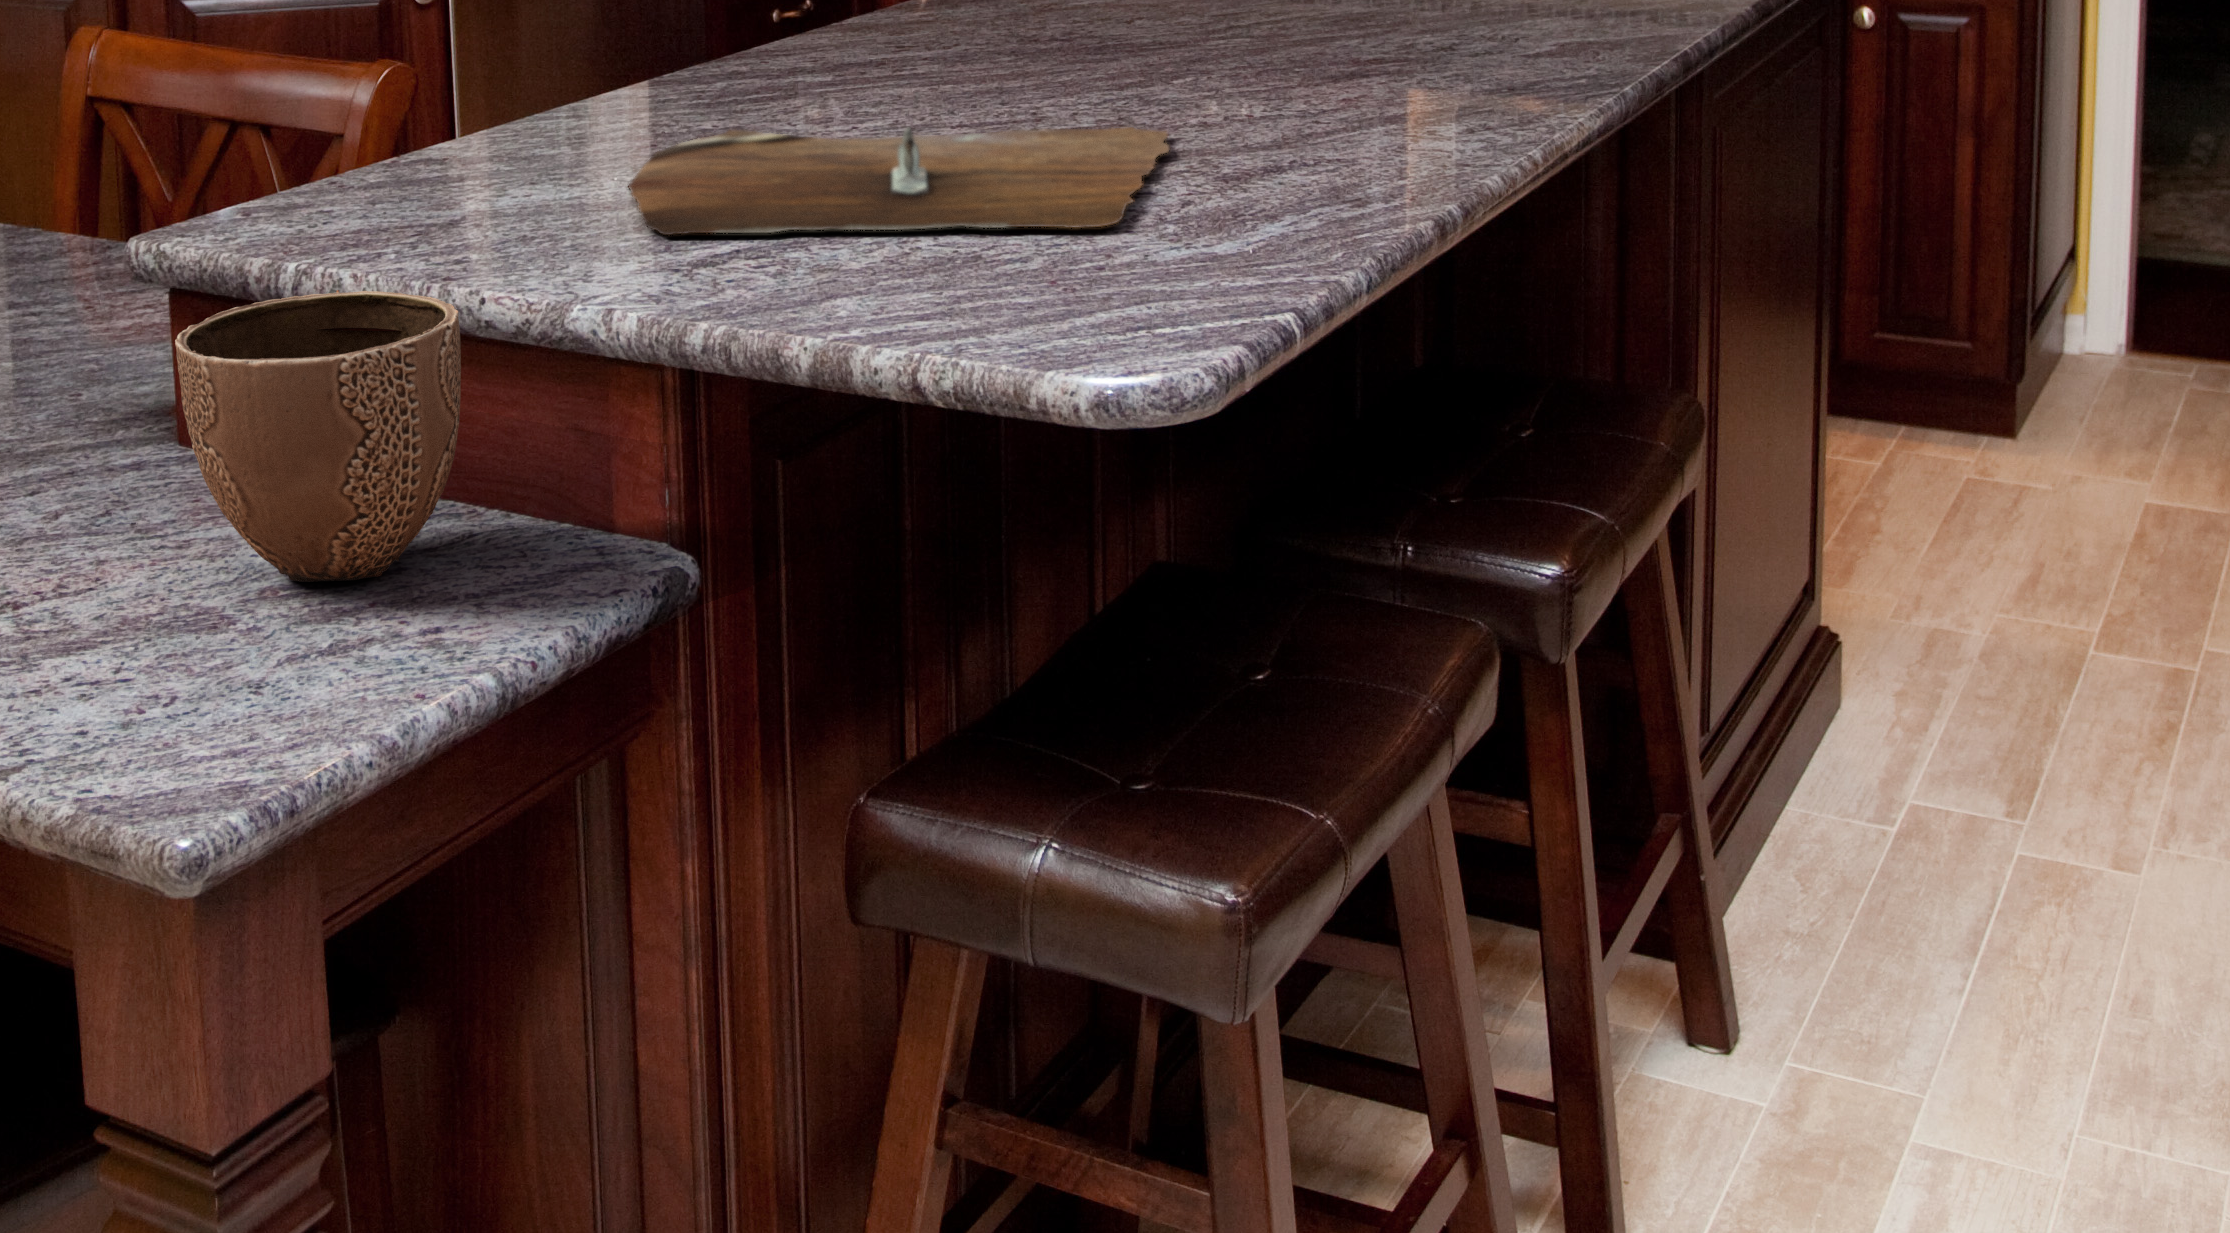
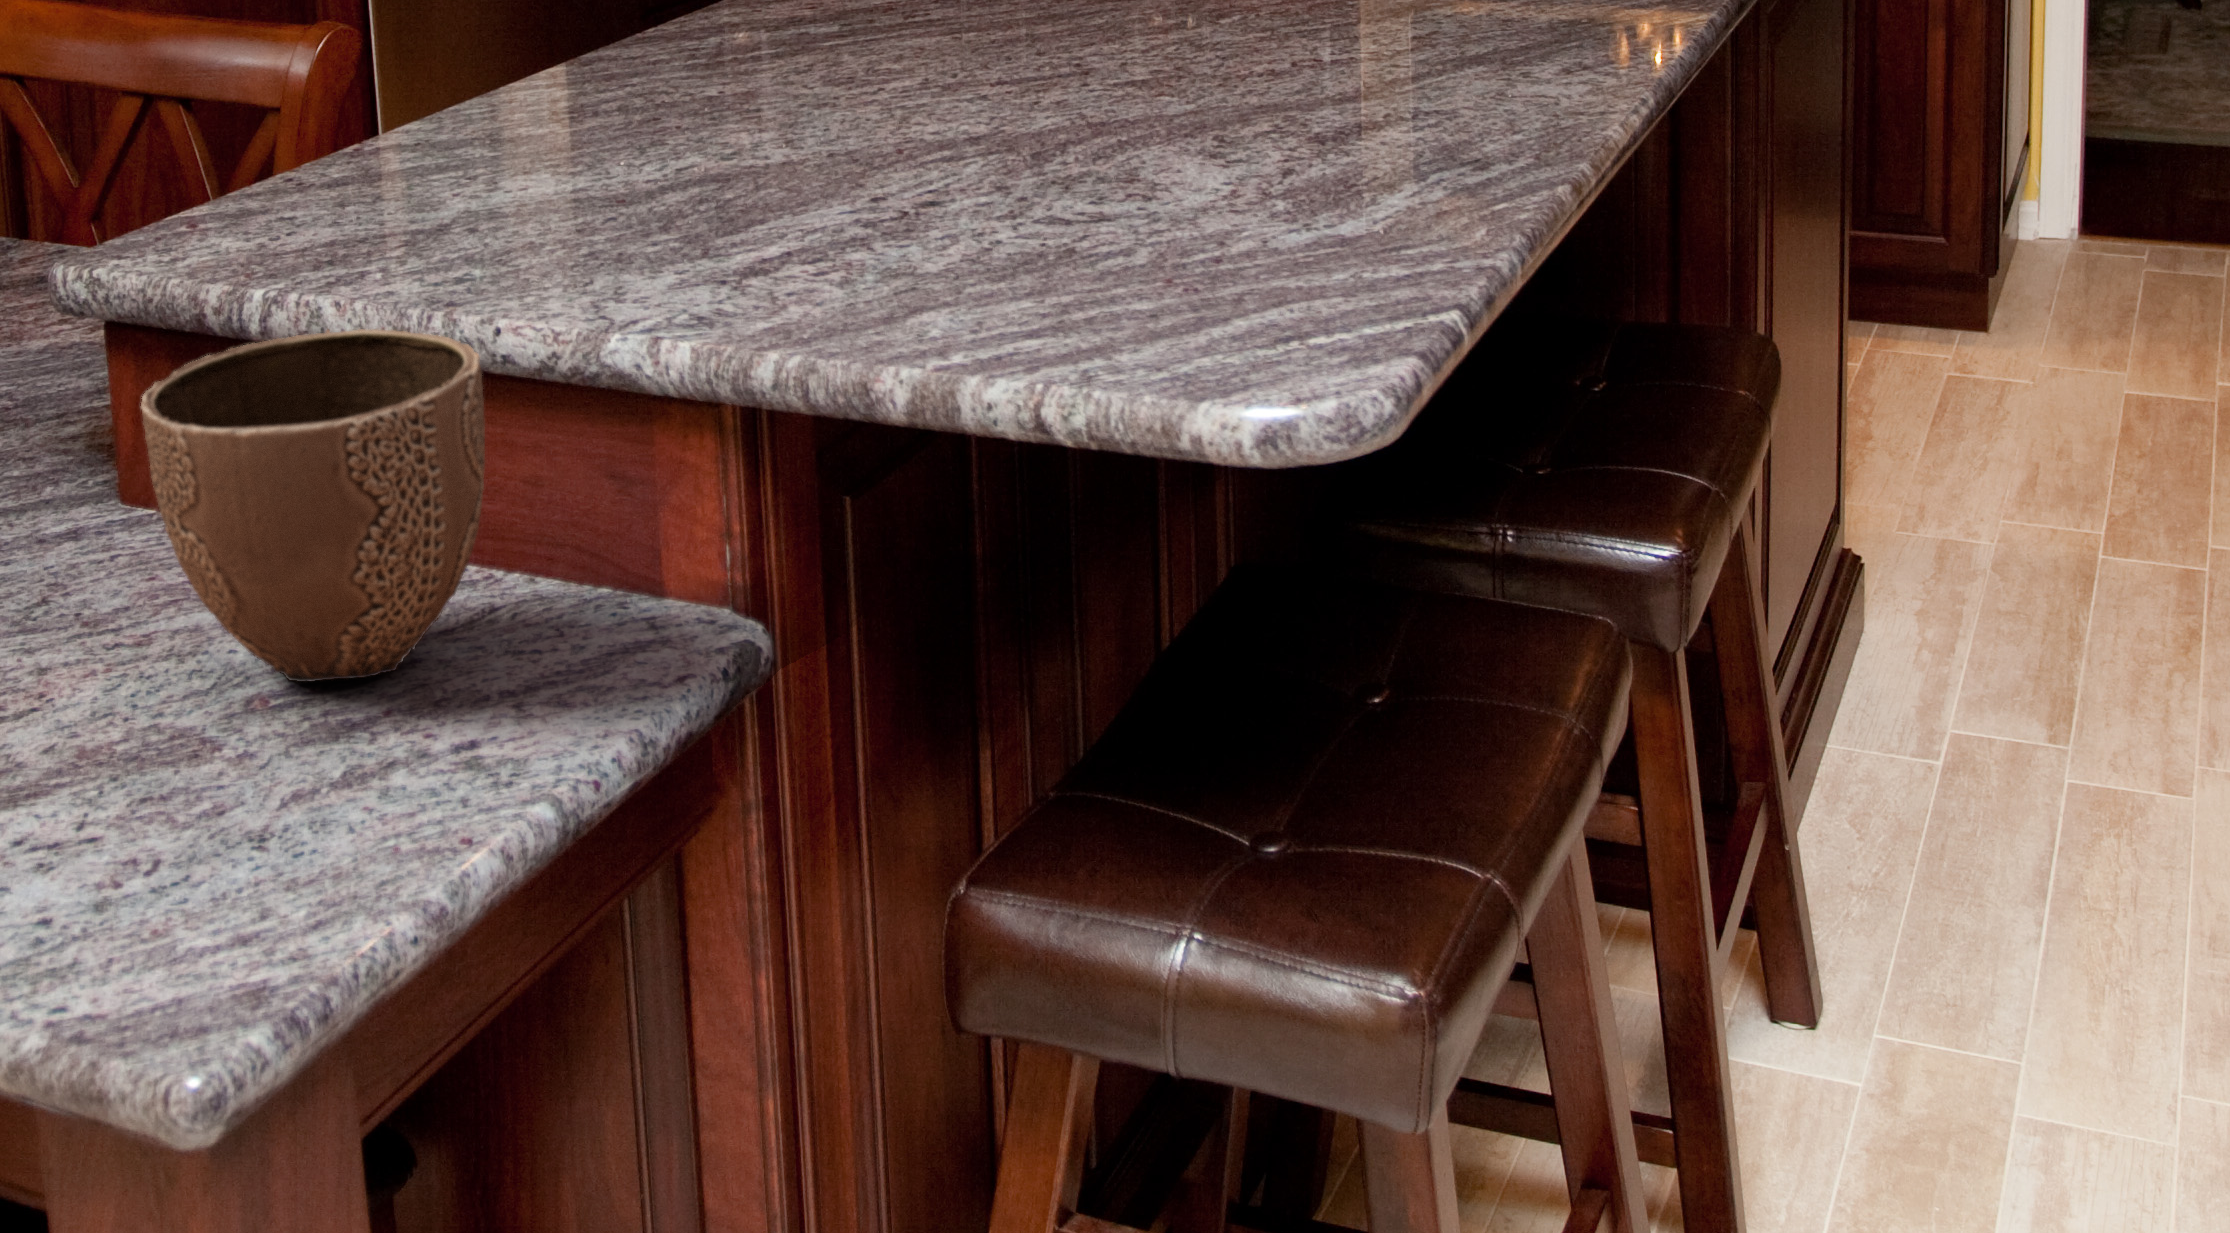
cutting board: present [628,127,1169,235] -> none [633,85,1236,238]

